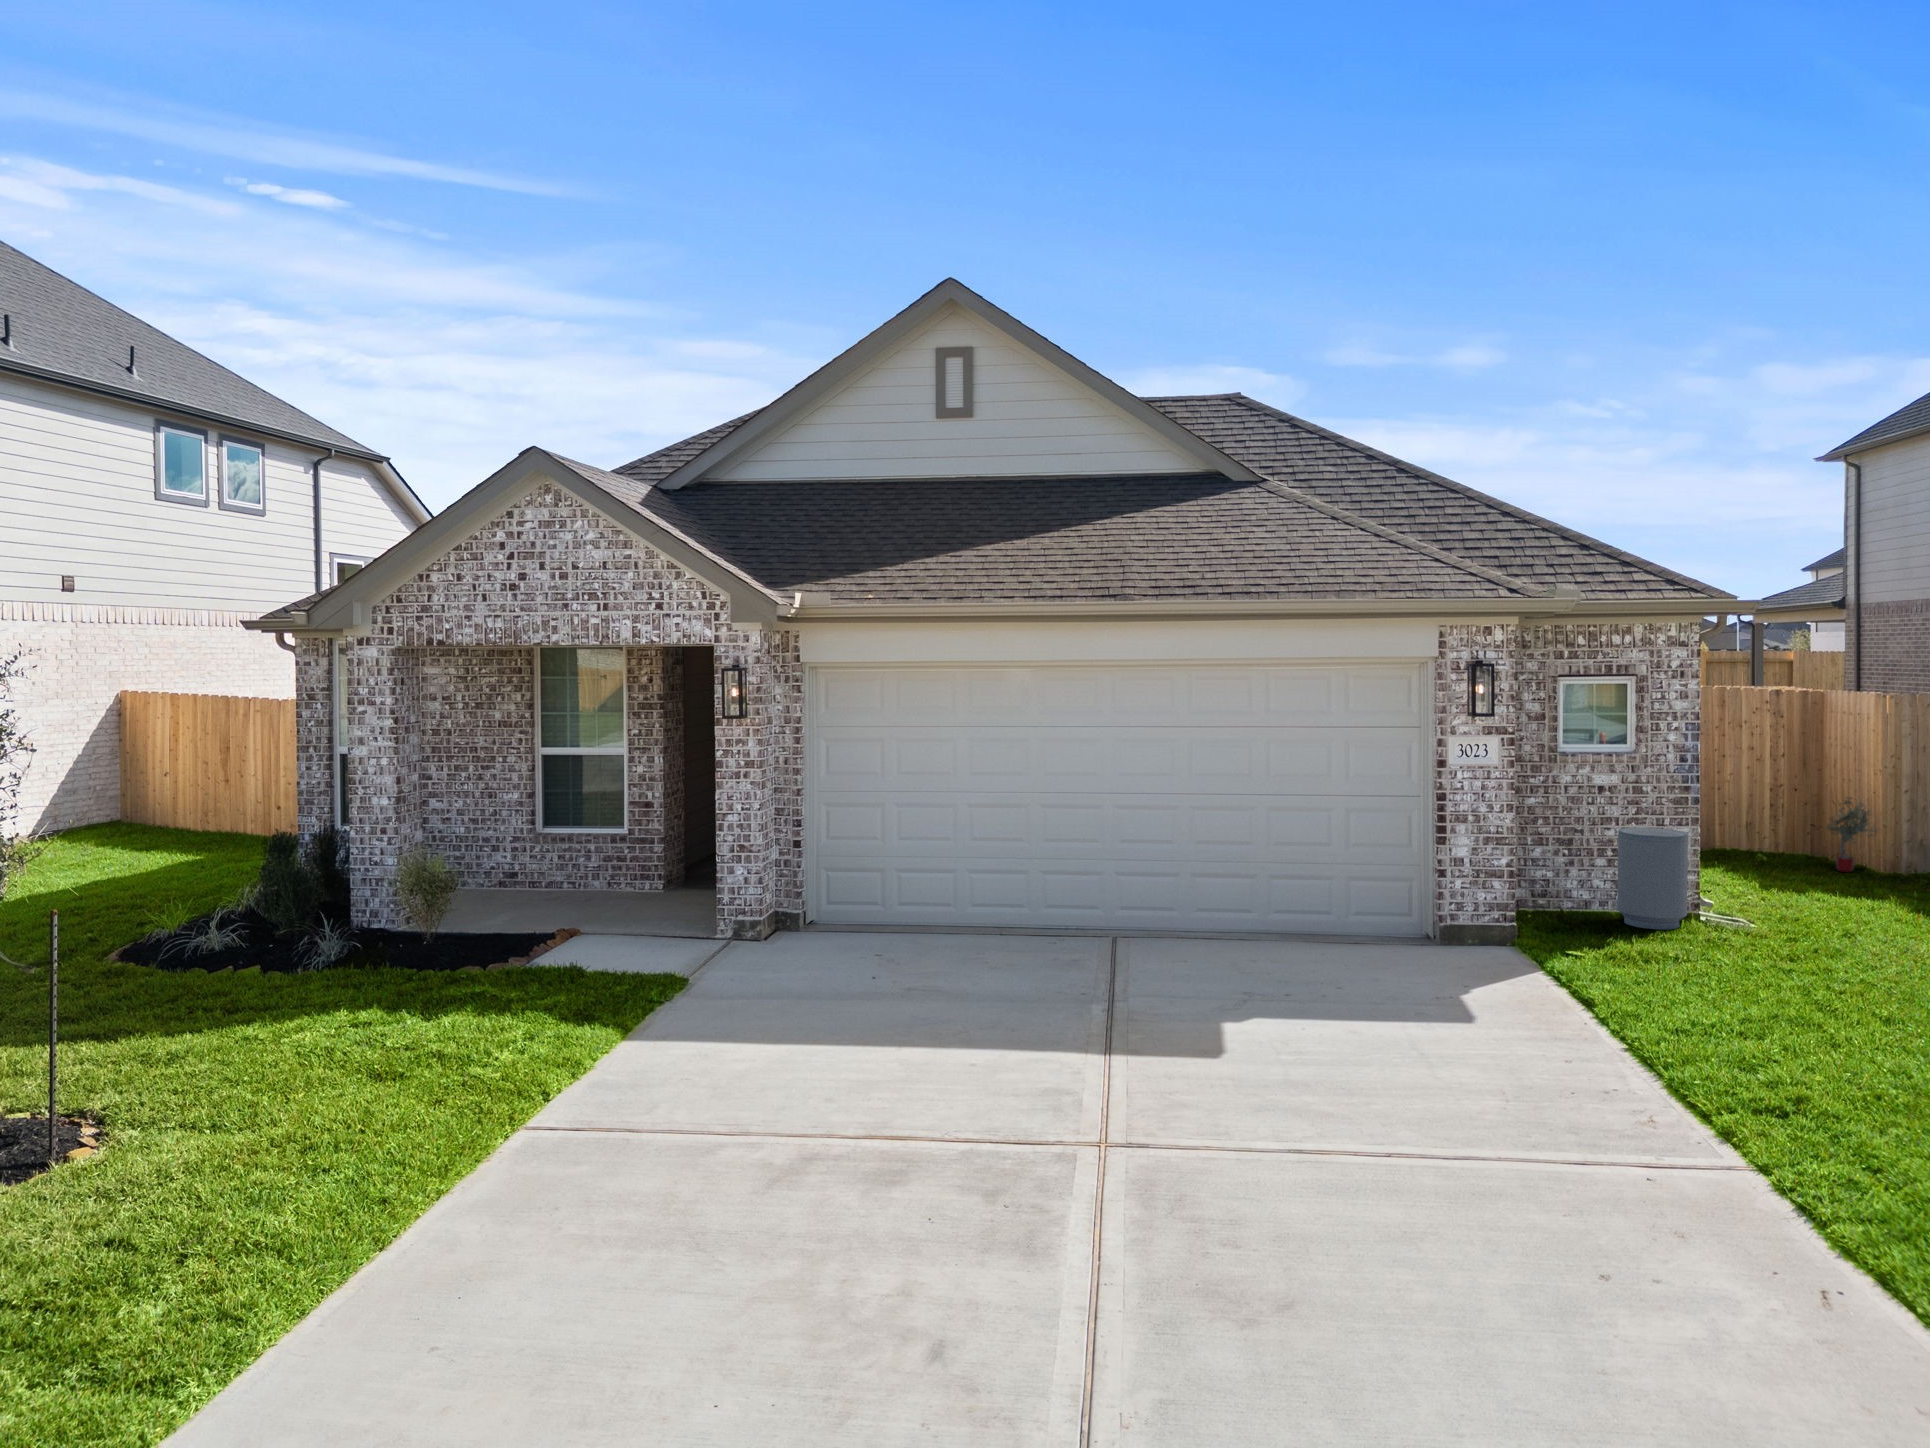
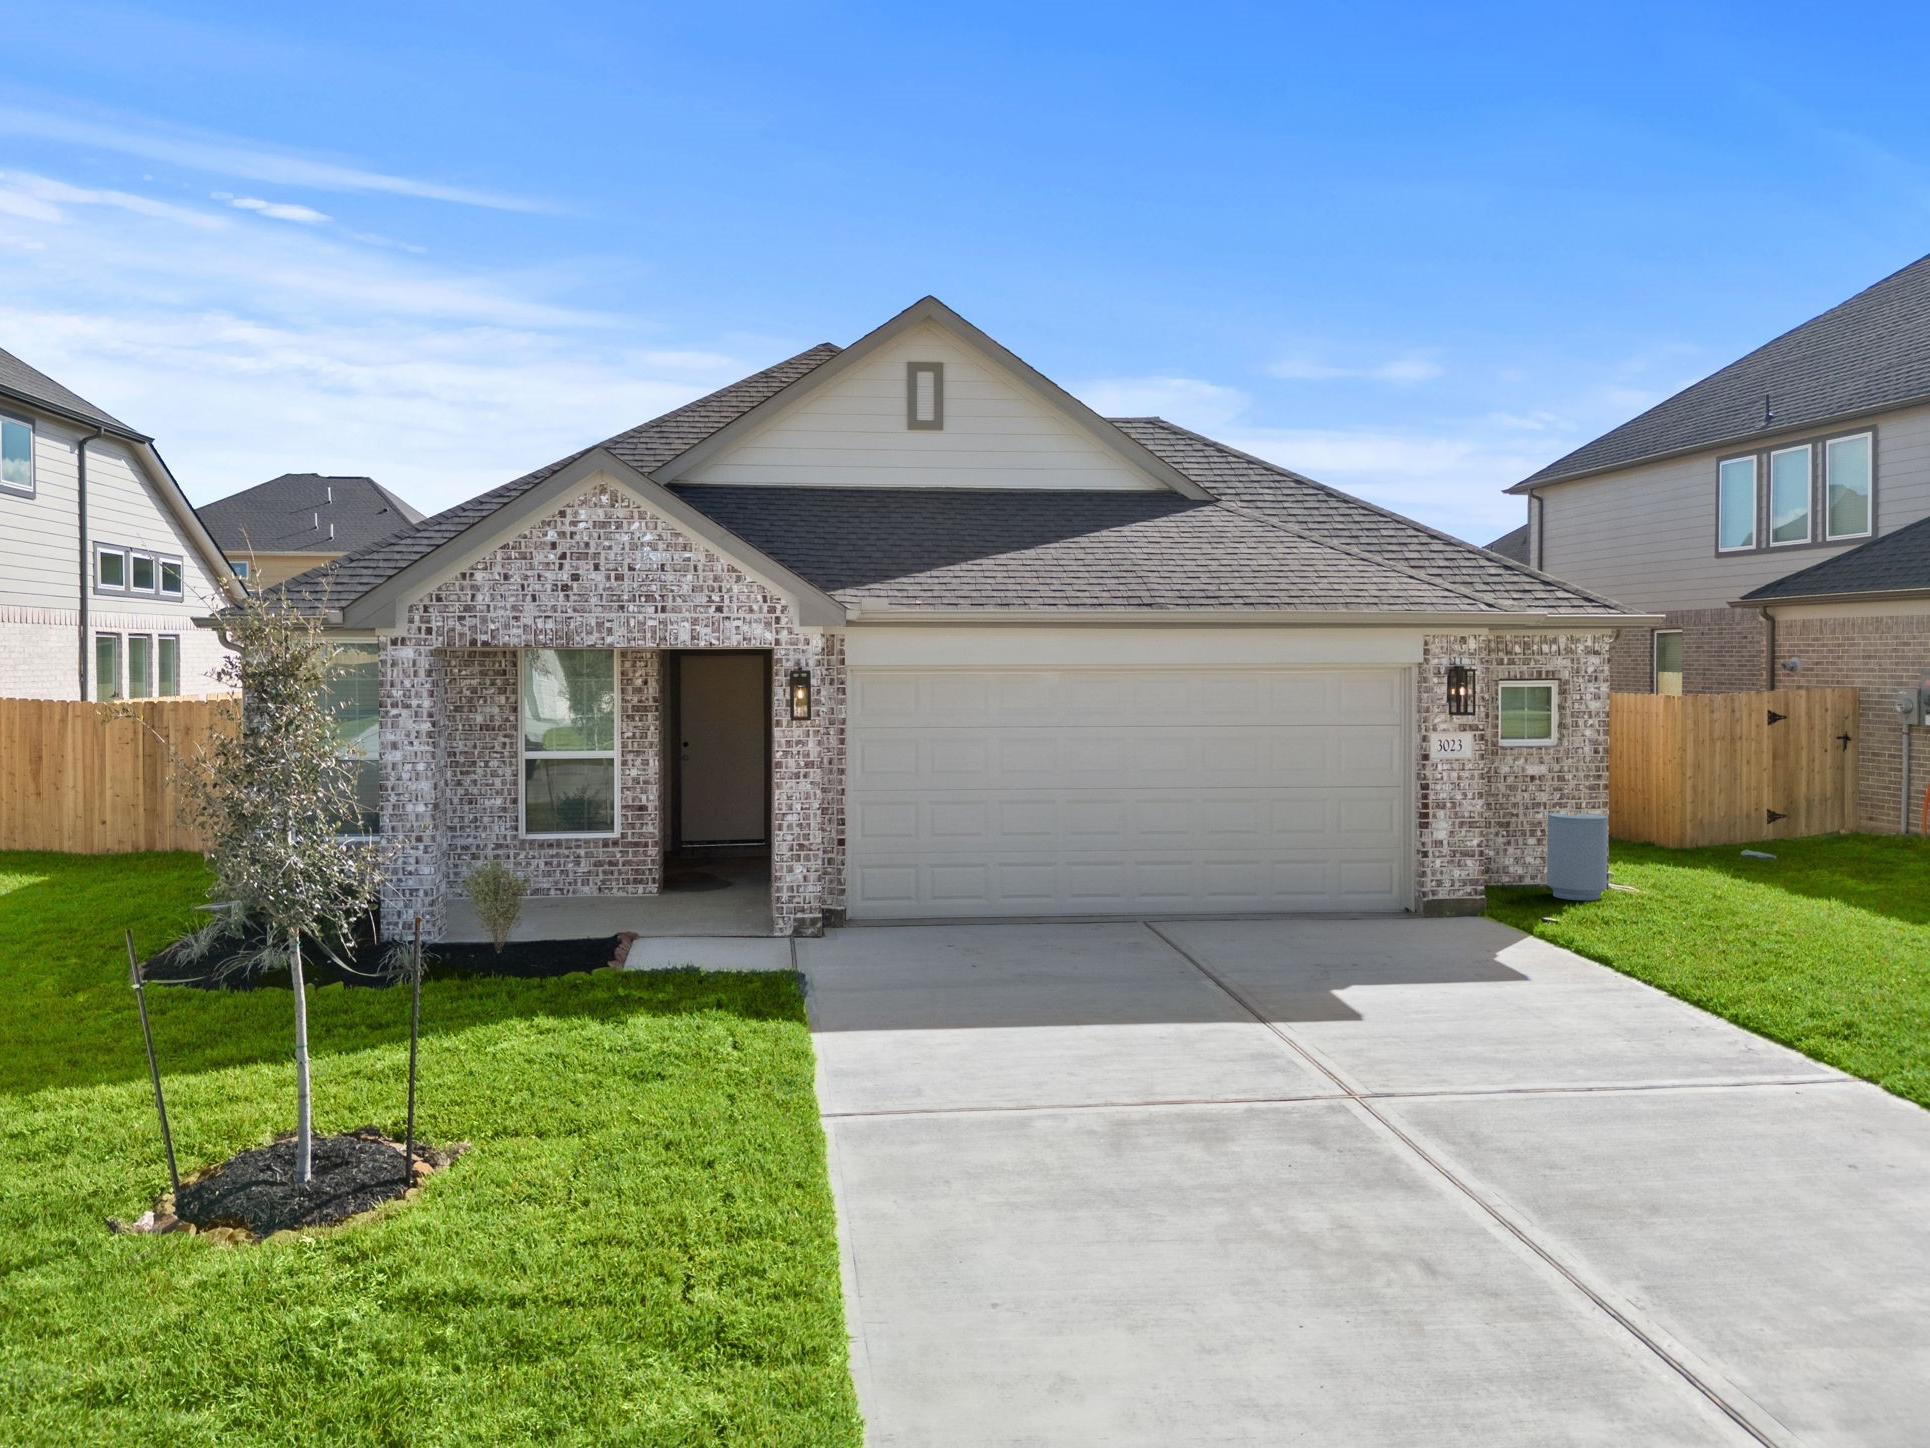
potted tree: present [1827,797,1876,872] -> none [1669,787,1715,854]

